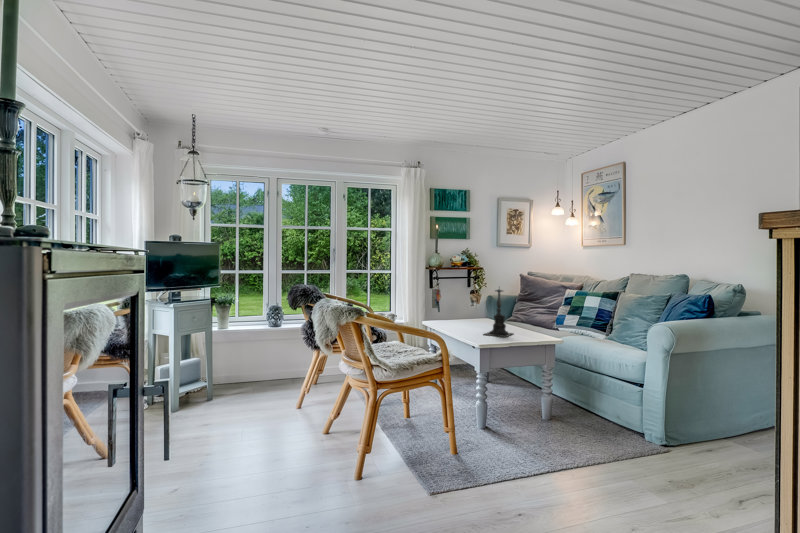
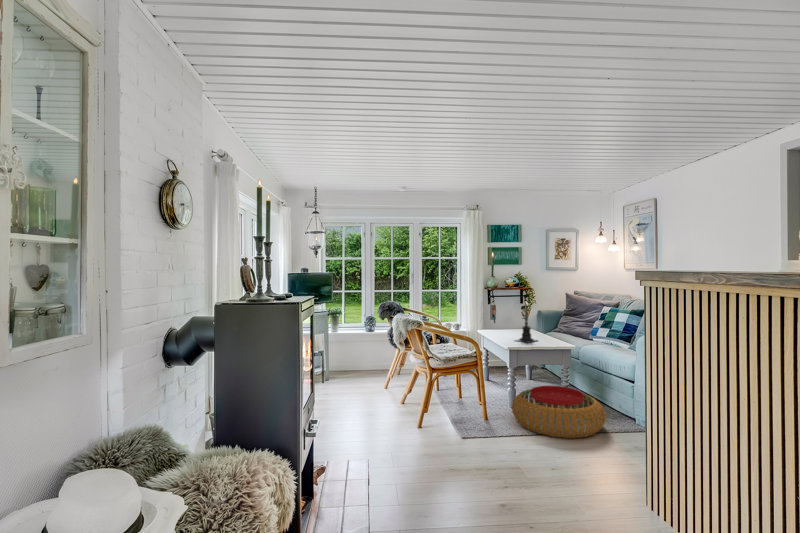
pouf: none [490,396,622,478] -> present [512,386,605,438]

